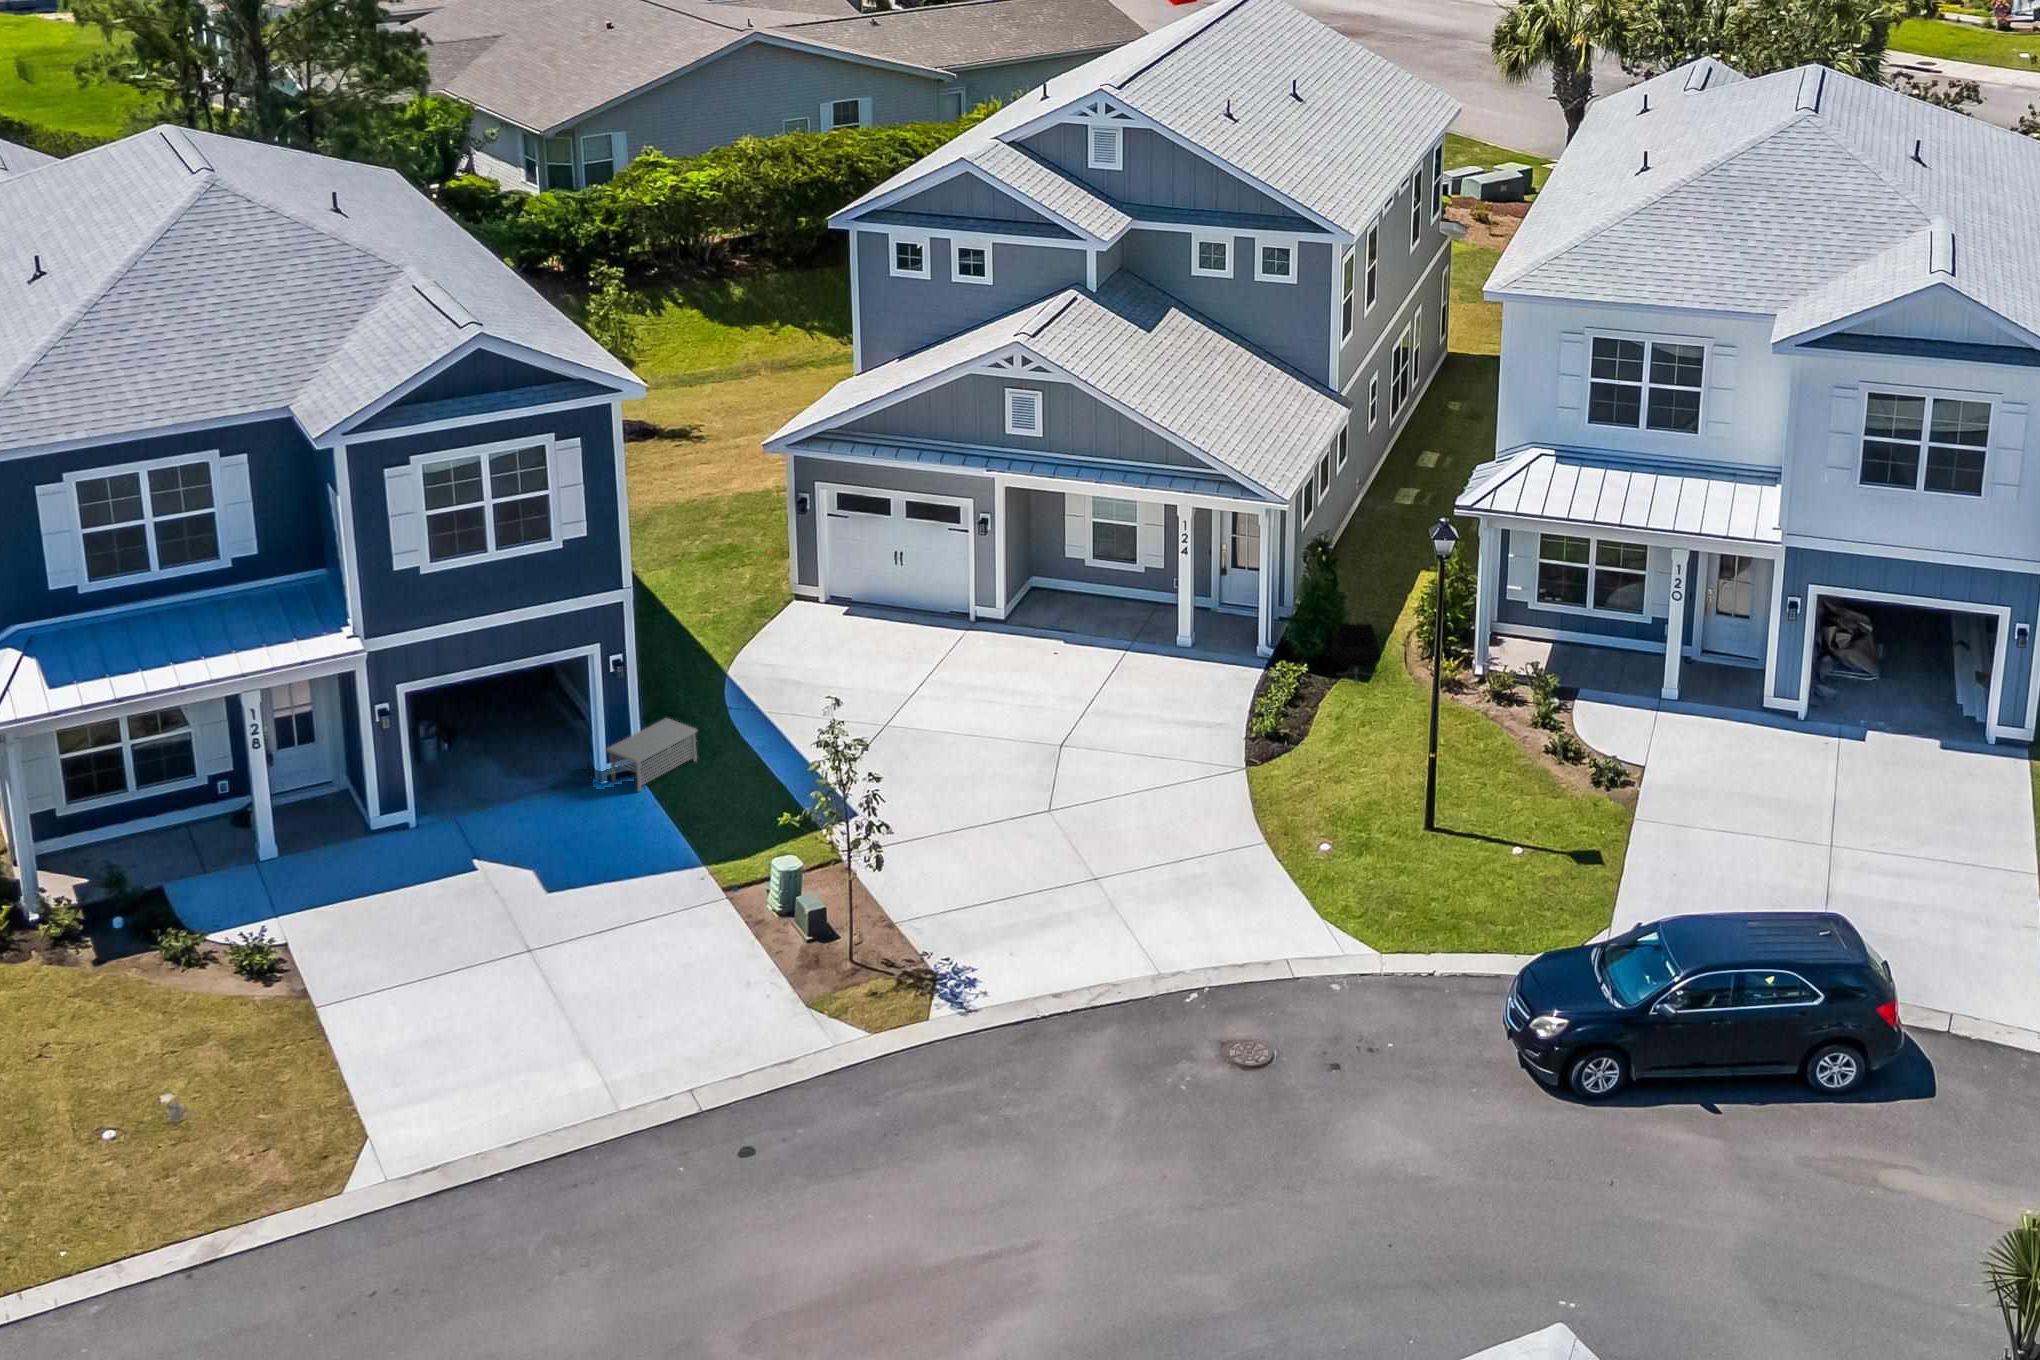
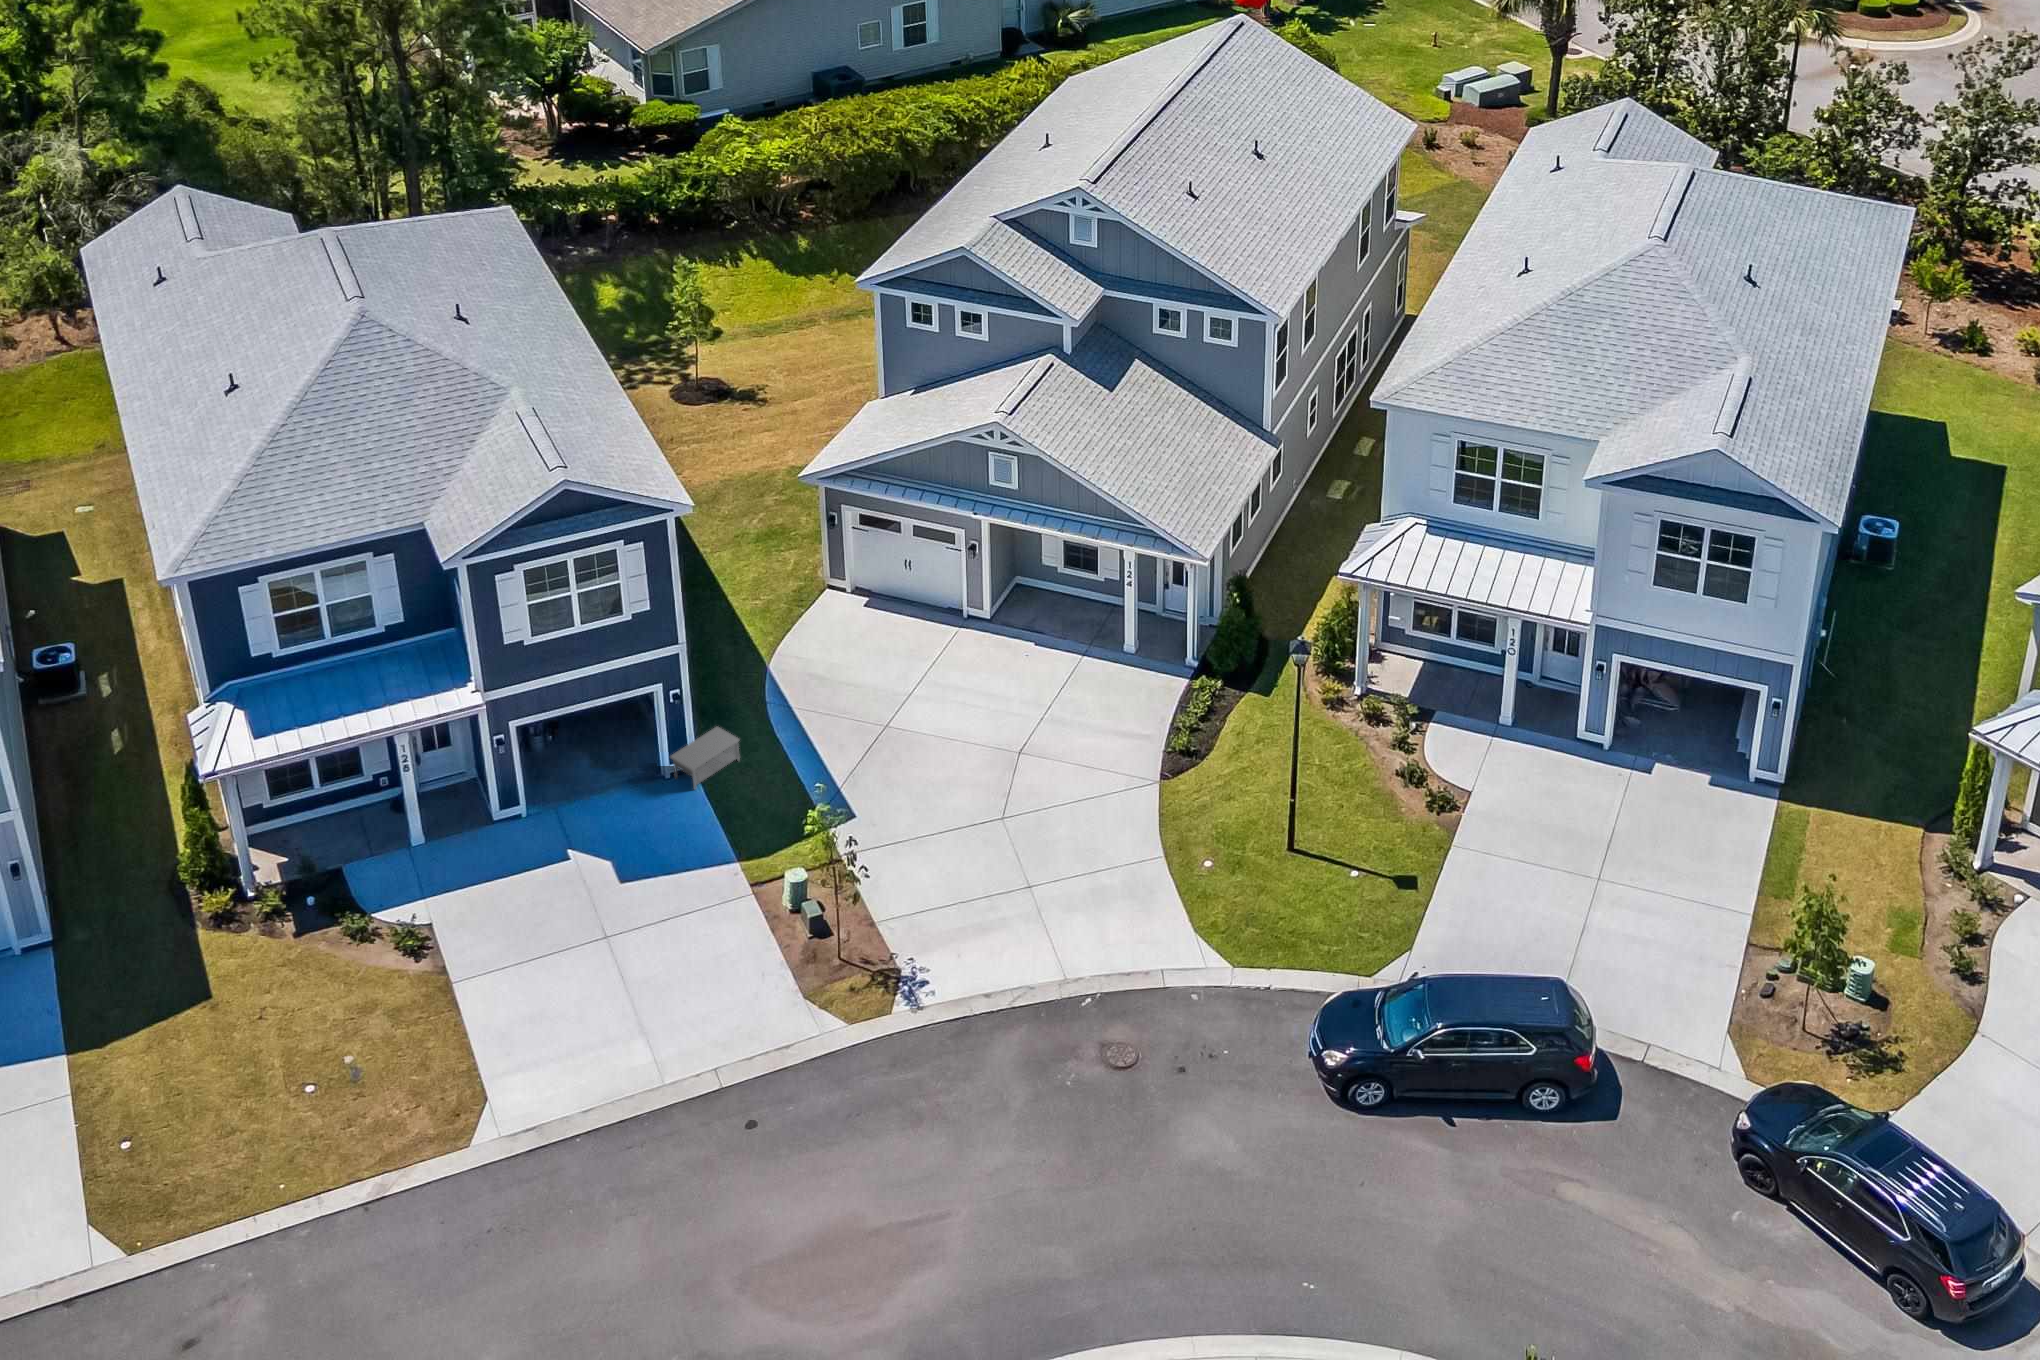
lounge chair: present [1332,623,1382,683] -> none [1239,650,1279,702]

